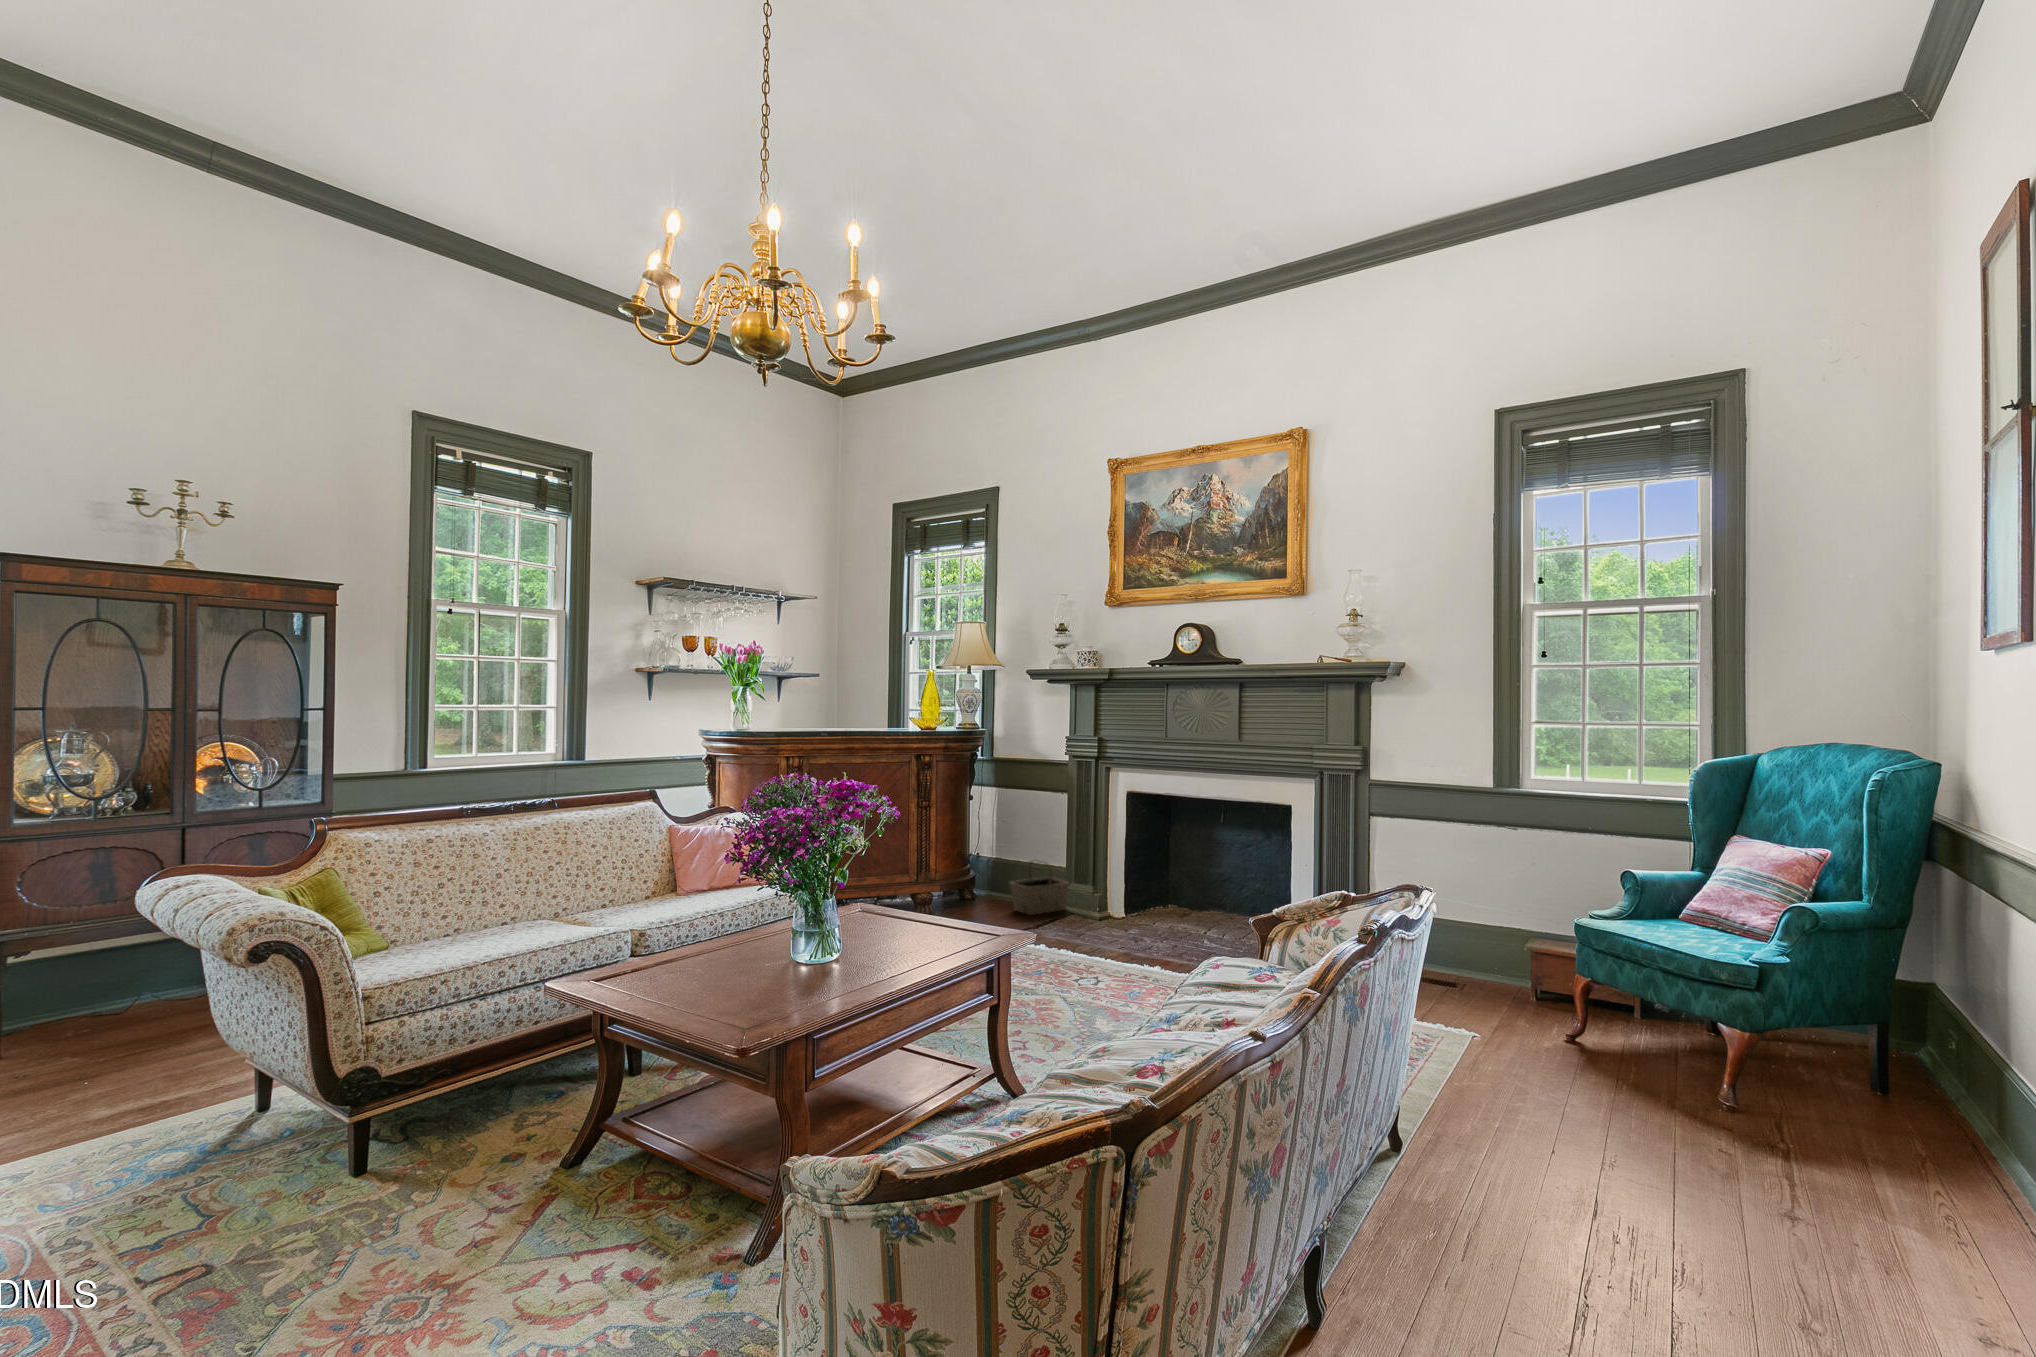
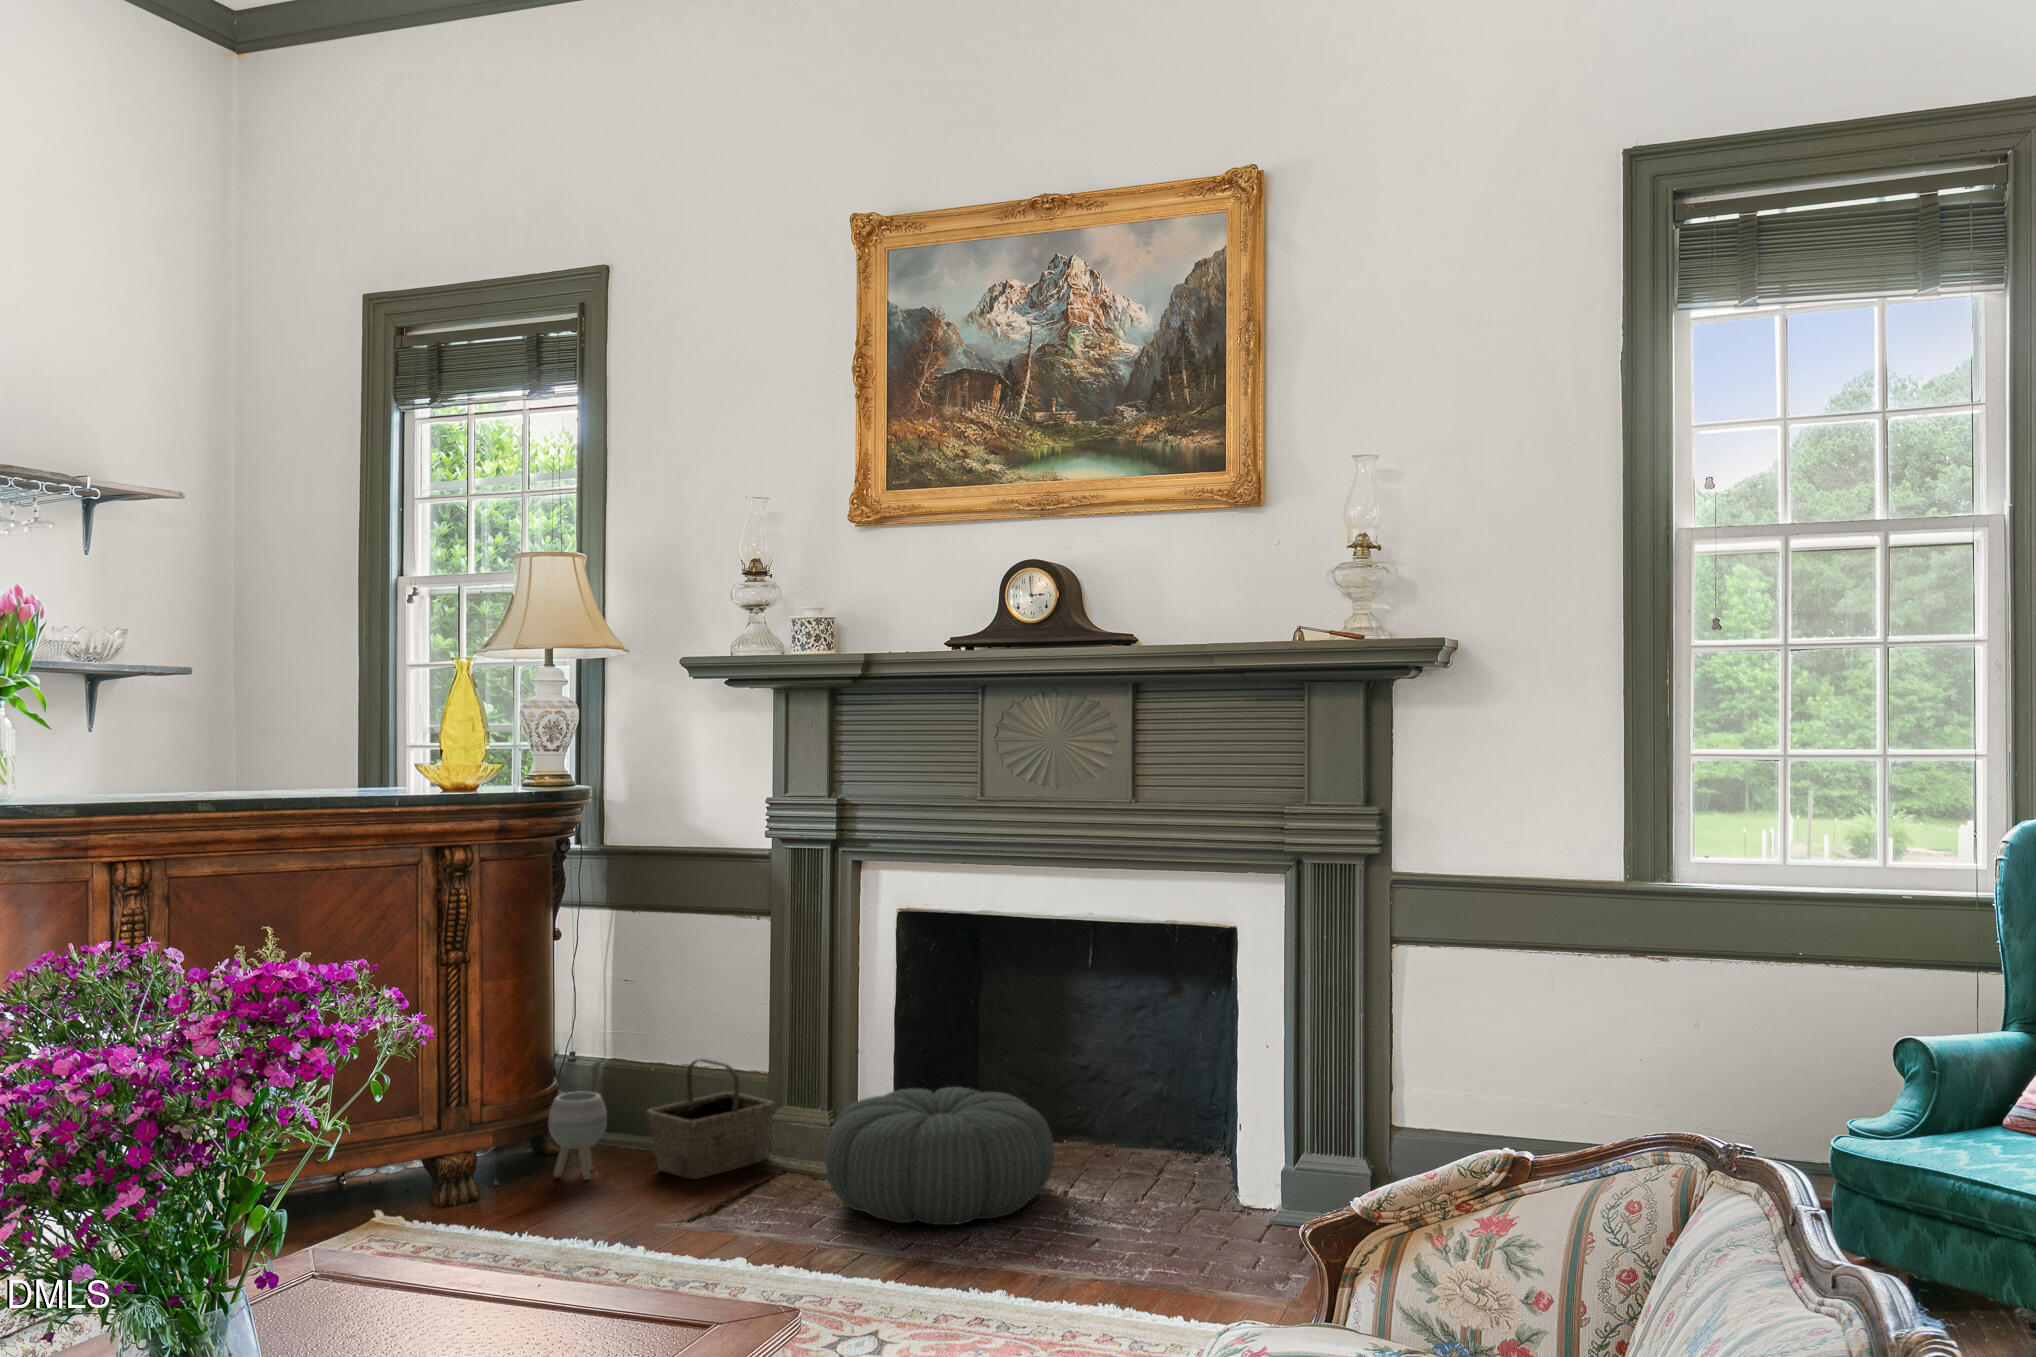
planter: none [965,871,991,912] -> present [548,1092,607,1180]
pouf: none [1086,878,1197,941] -> present [826,1087,1054,1225]

